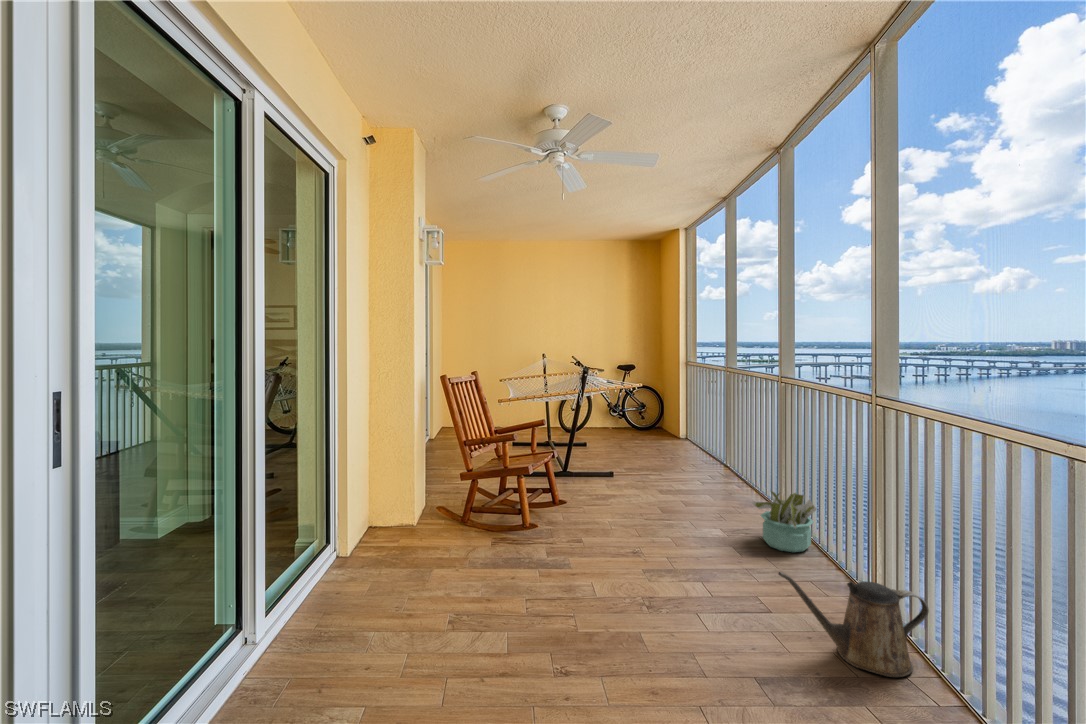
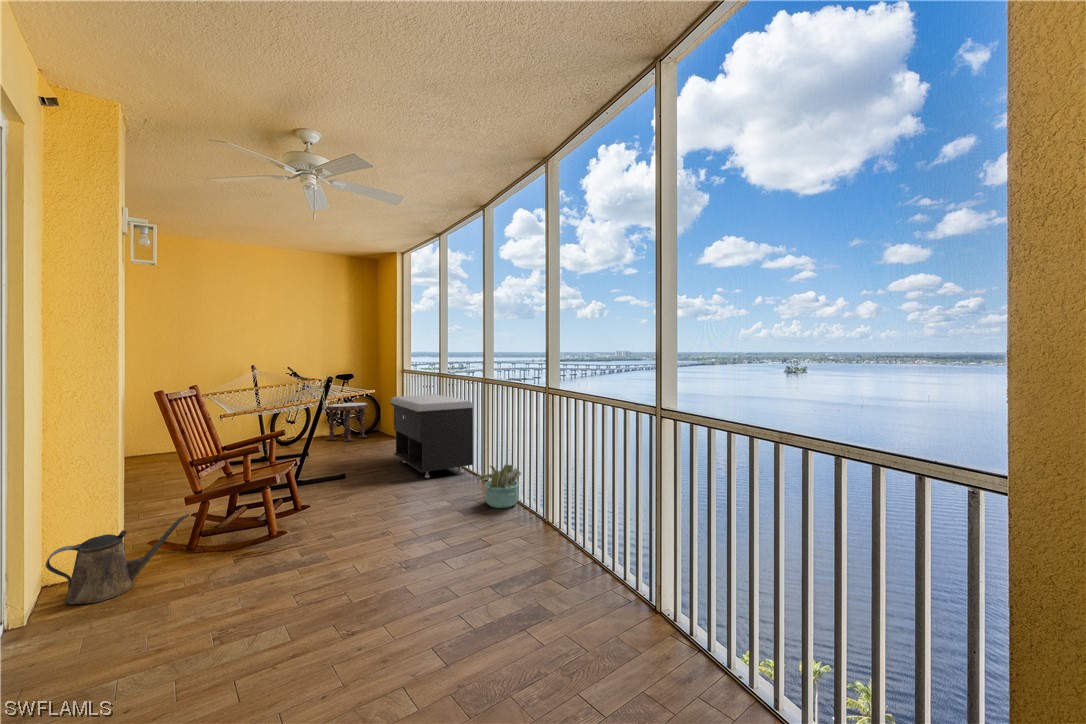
storage bench: none [665,391,760,492] -> present [391,395,473,478]
side table: none [605,394,650,437] -> present [326,402,369,441]
watering can: present [779,572,929,677] -> present [45,514,189,604]

